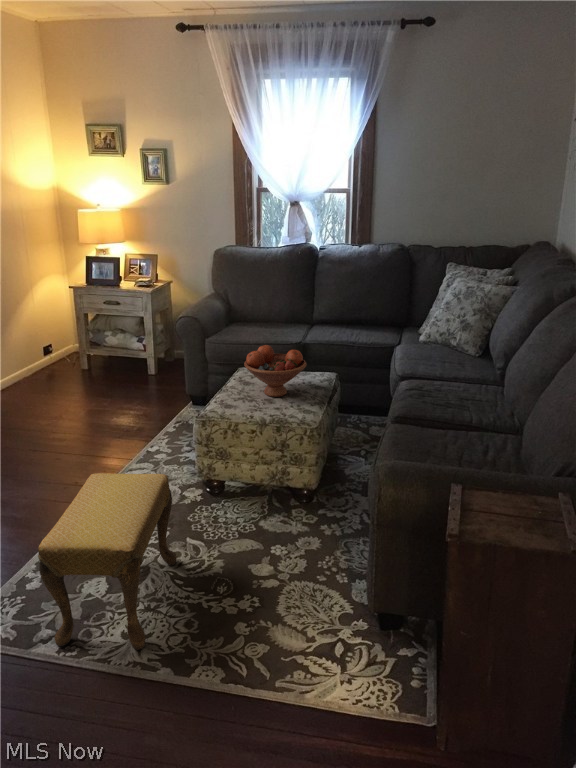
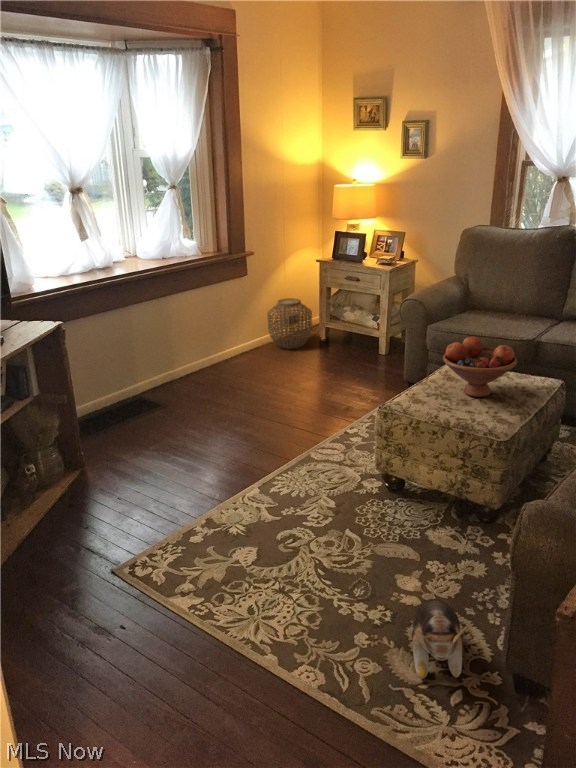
woven basket: none [25,327,75,378] -> present [267,298,312,349]
footstool: present [38,473,177,650] -> none [178,448,327,628]
plush toy: none [285,572,345,644] -> present [412,599,462,679]

